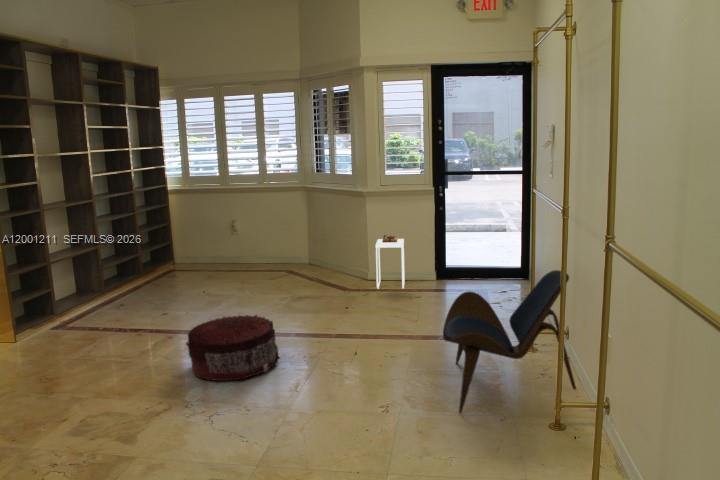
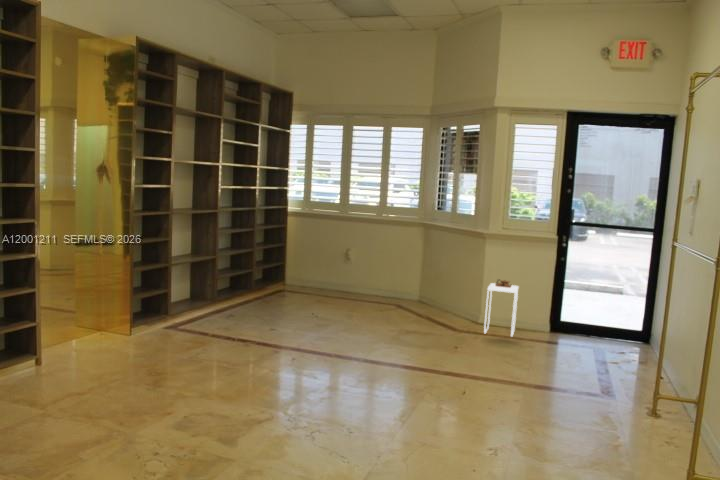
lounge chair: present [443,270,576,413] -> none [541,320,678,446]
pouf: present [187,315,280,381] -> none [291,327,377,386]

